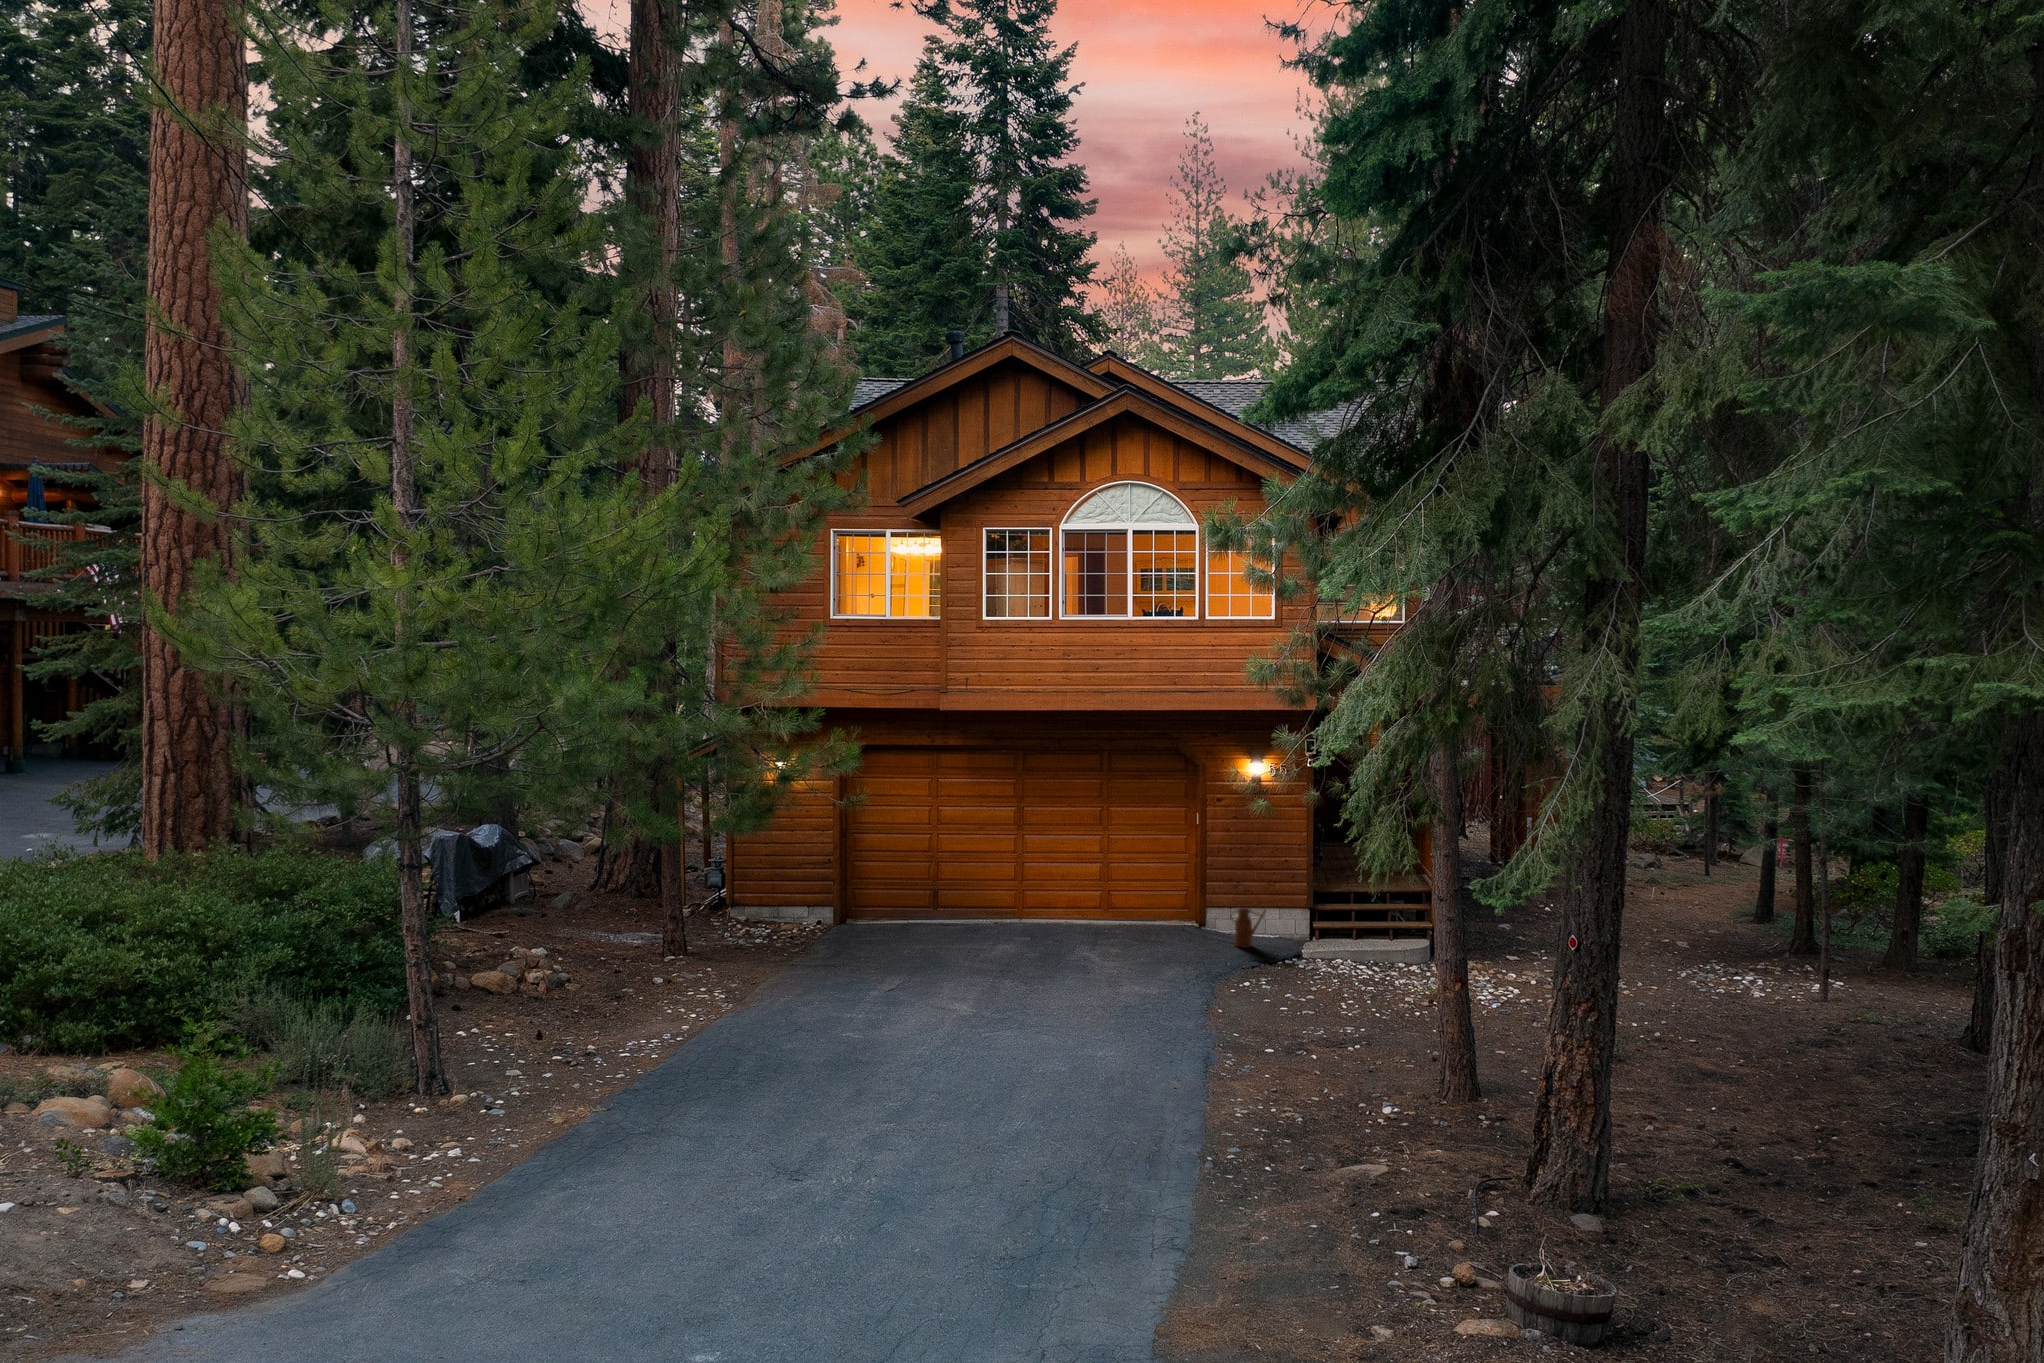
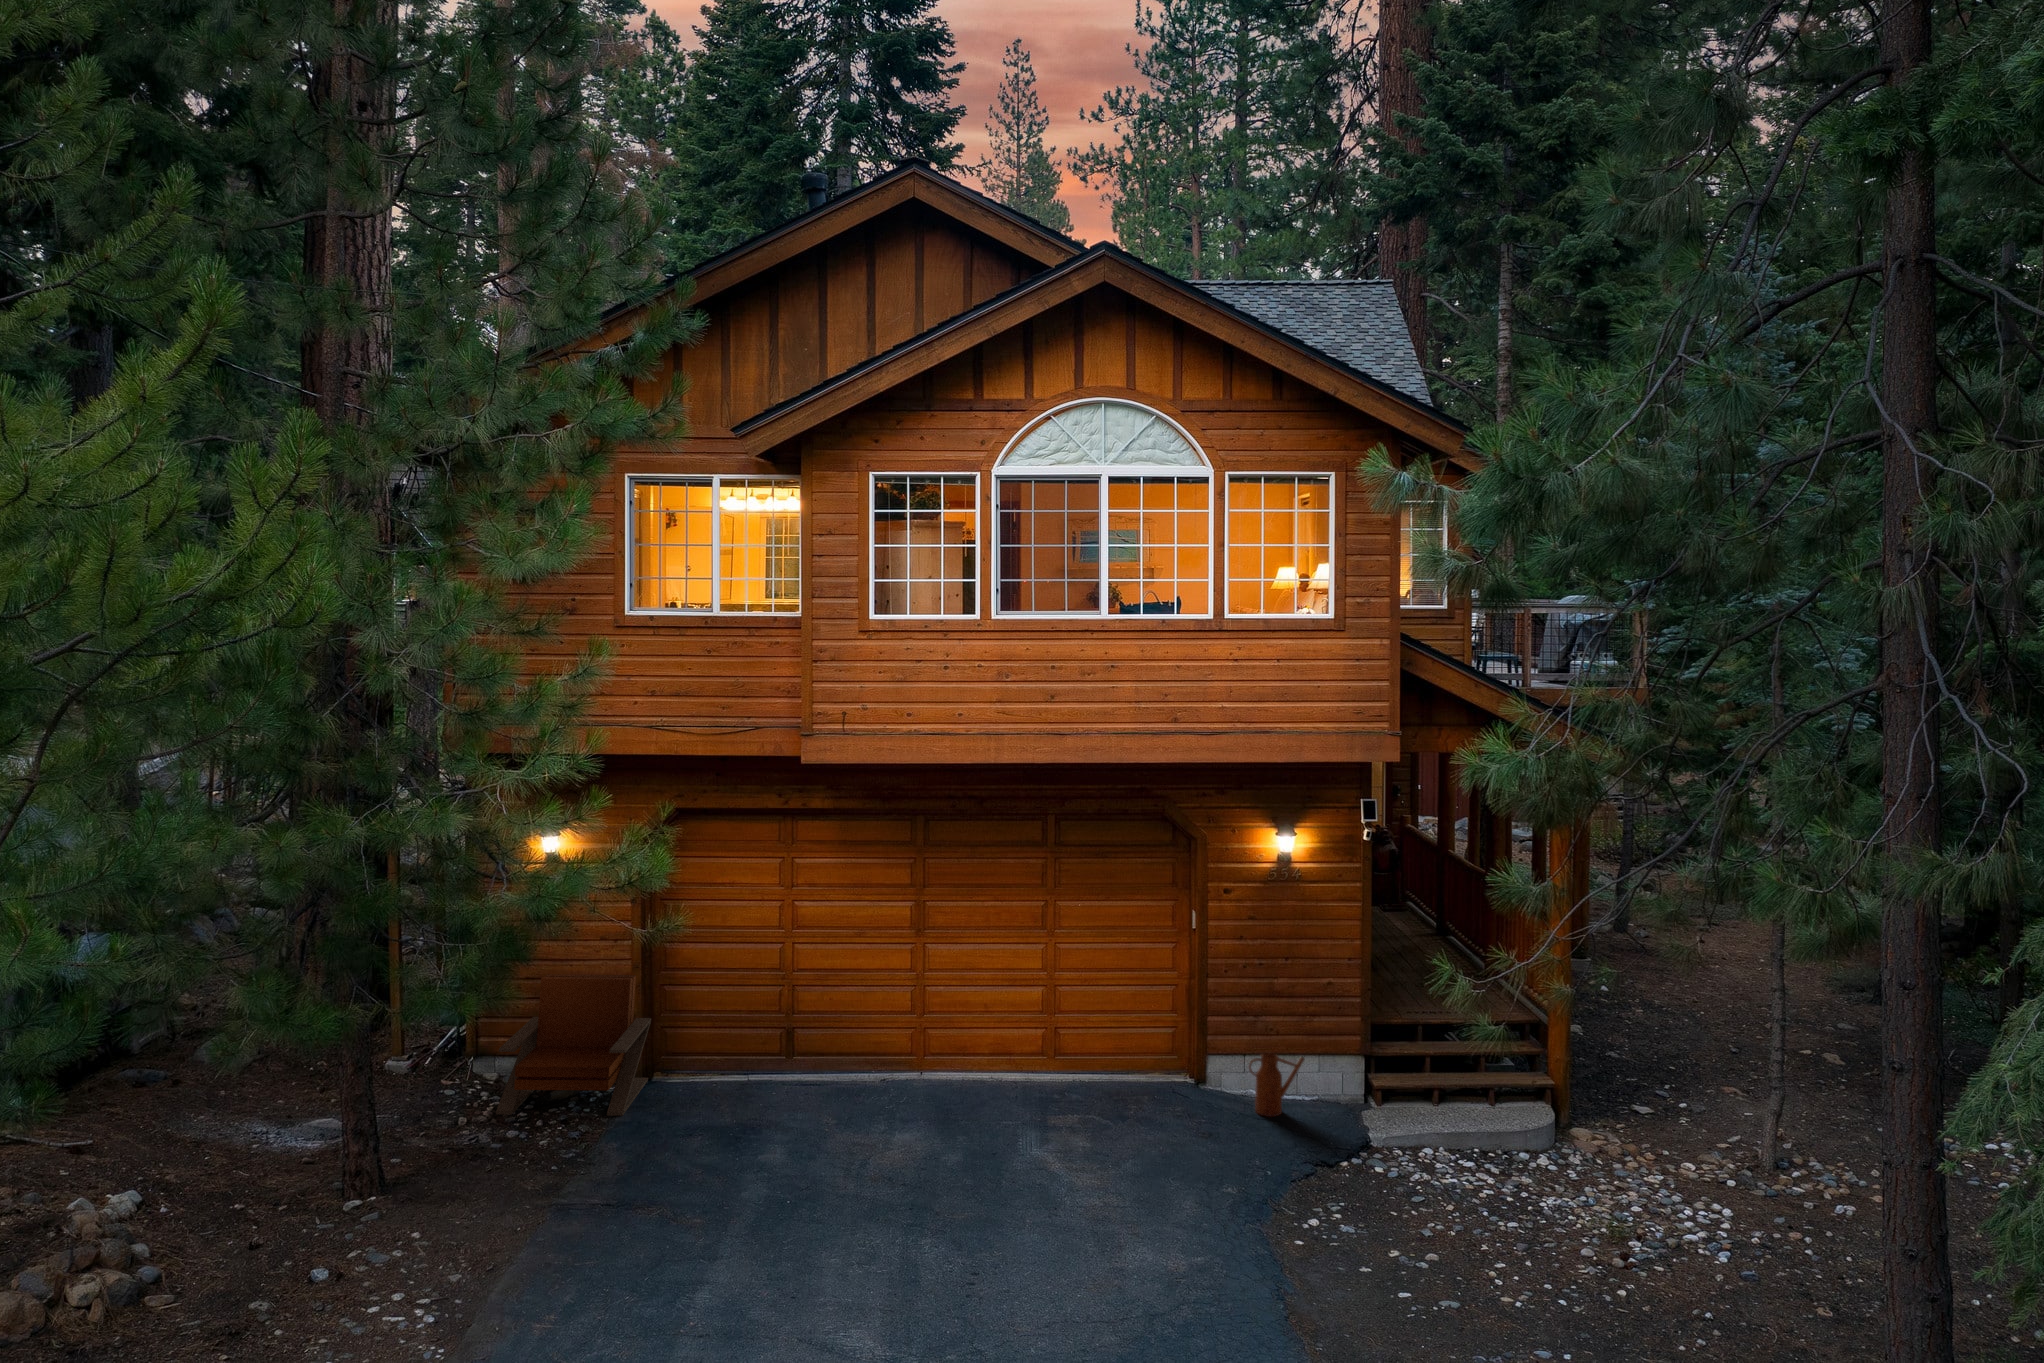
lounge chair: none [749,852,846,936] -> present [496,974,651,1116]

